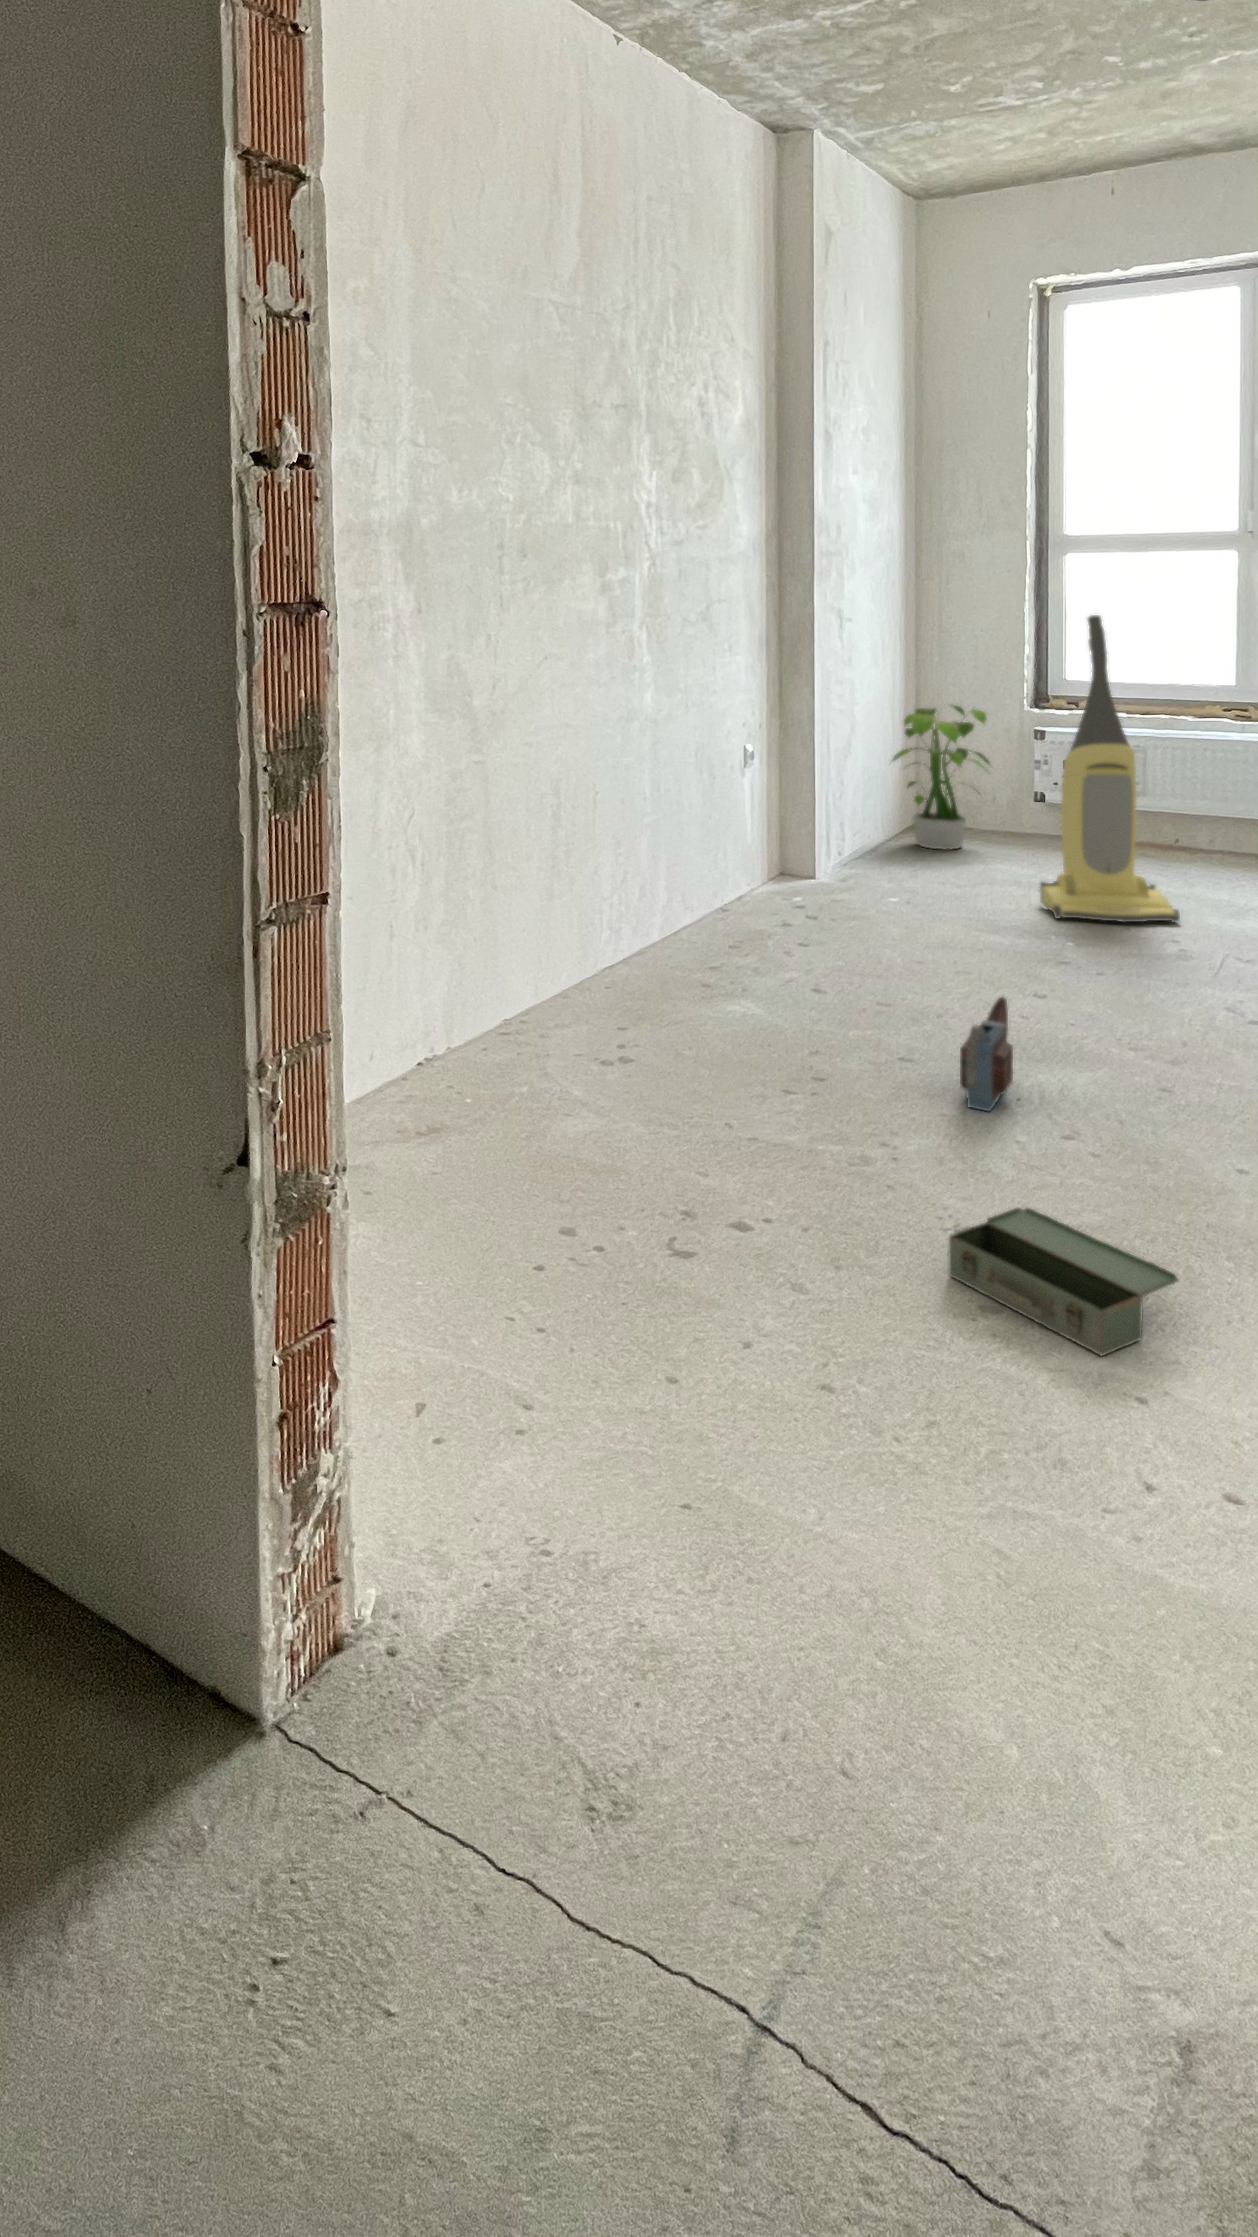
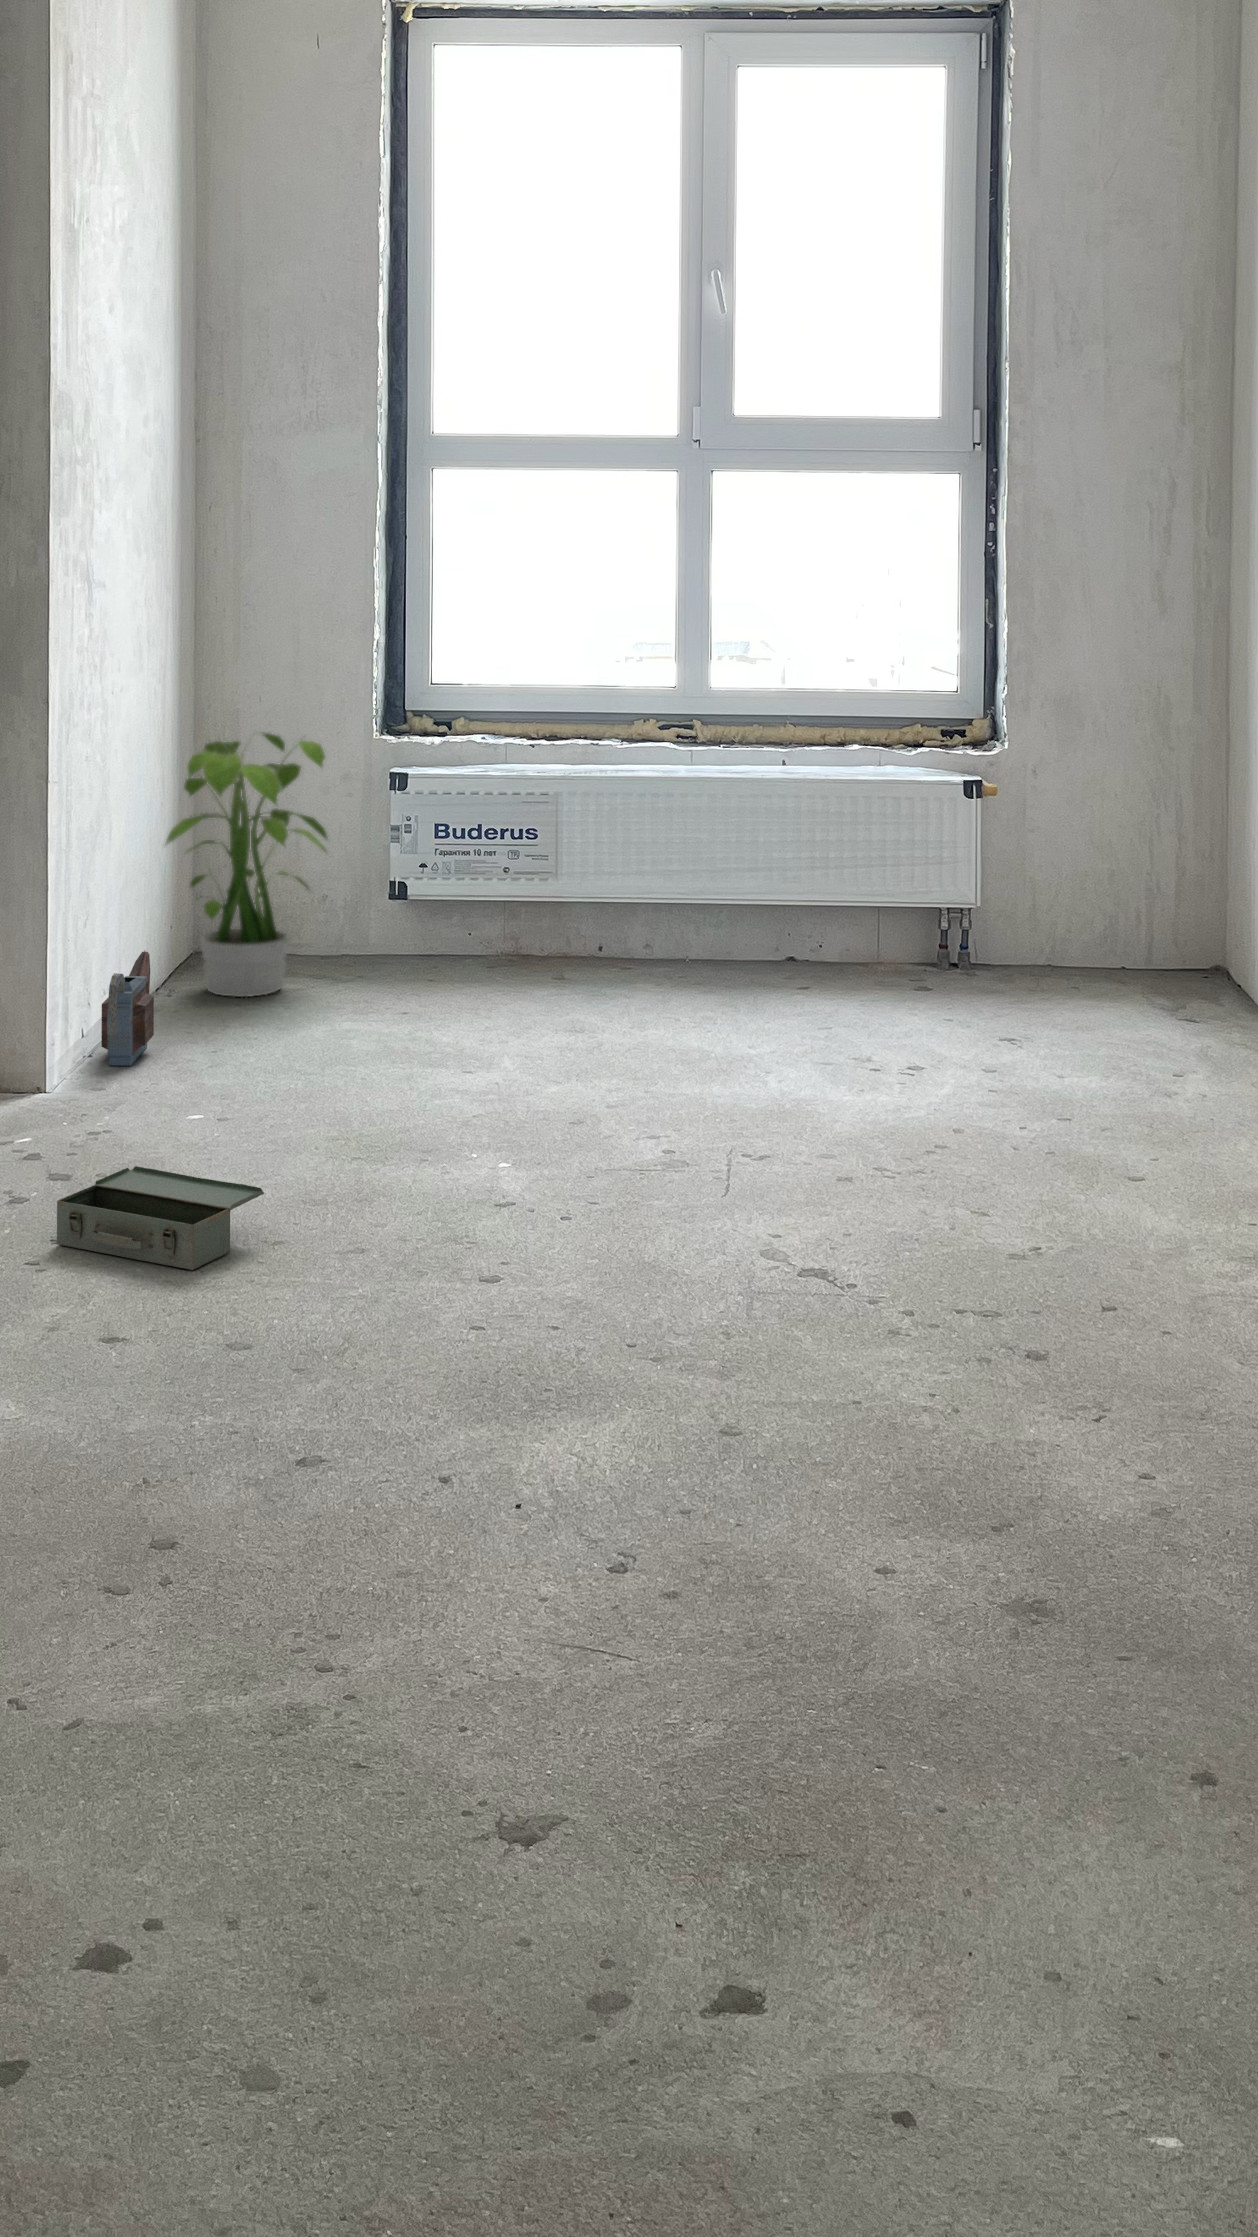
vacuum cleaner: present [1040,615,1180,922] -> none [434,579,640,1111]
watering can: present [960,997,1013,1112] -> present [101,951,154,1066]
toolbox: present [949,1208,1178,1356] -> present [57,1166,264,1270]

